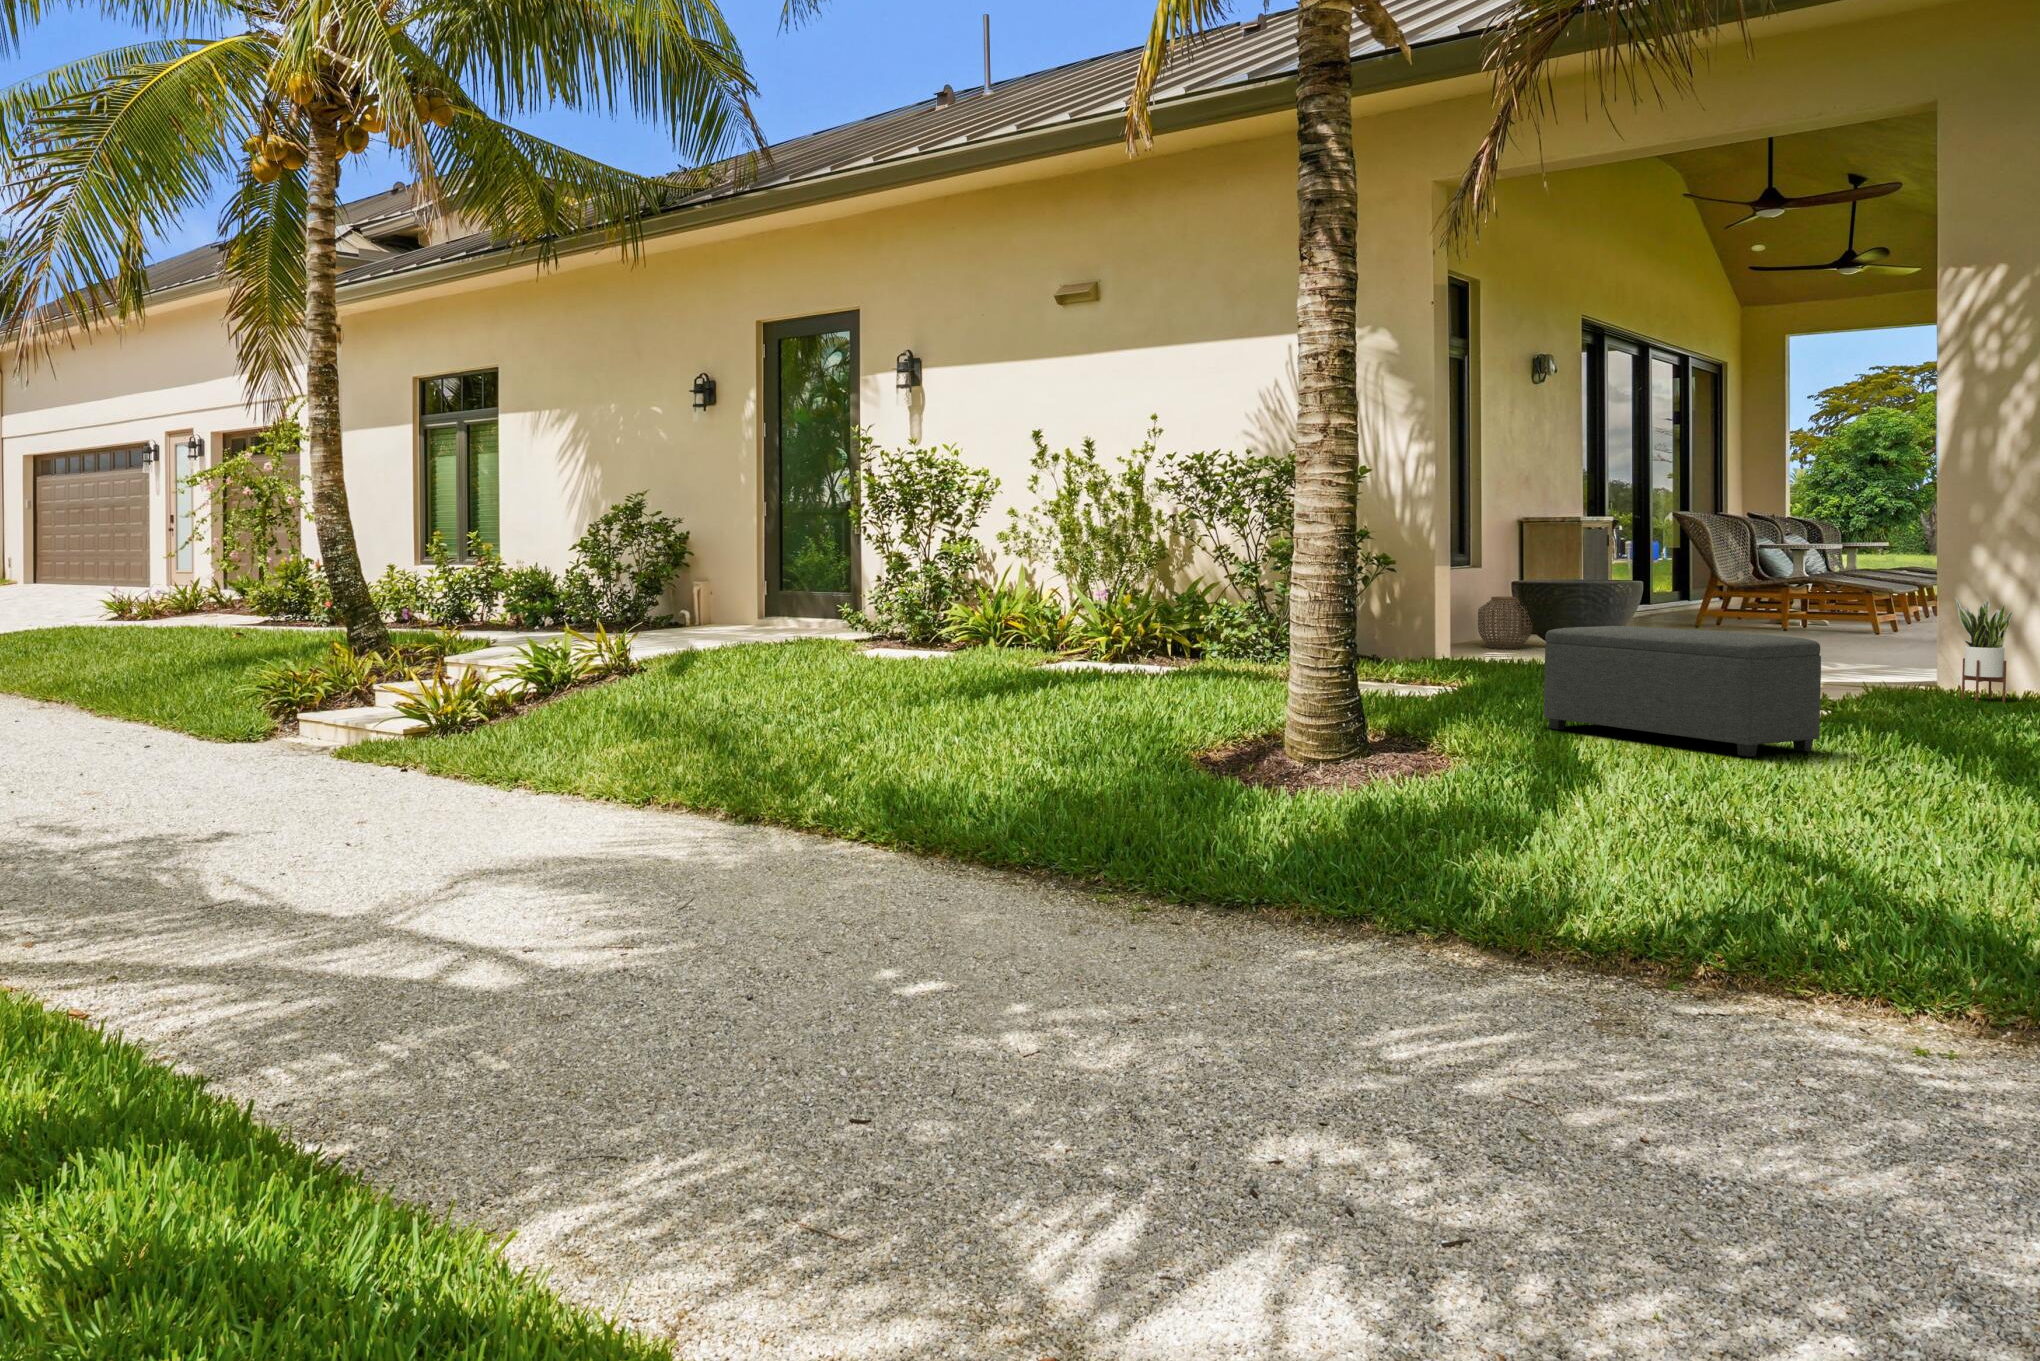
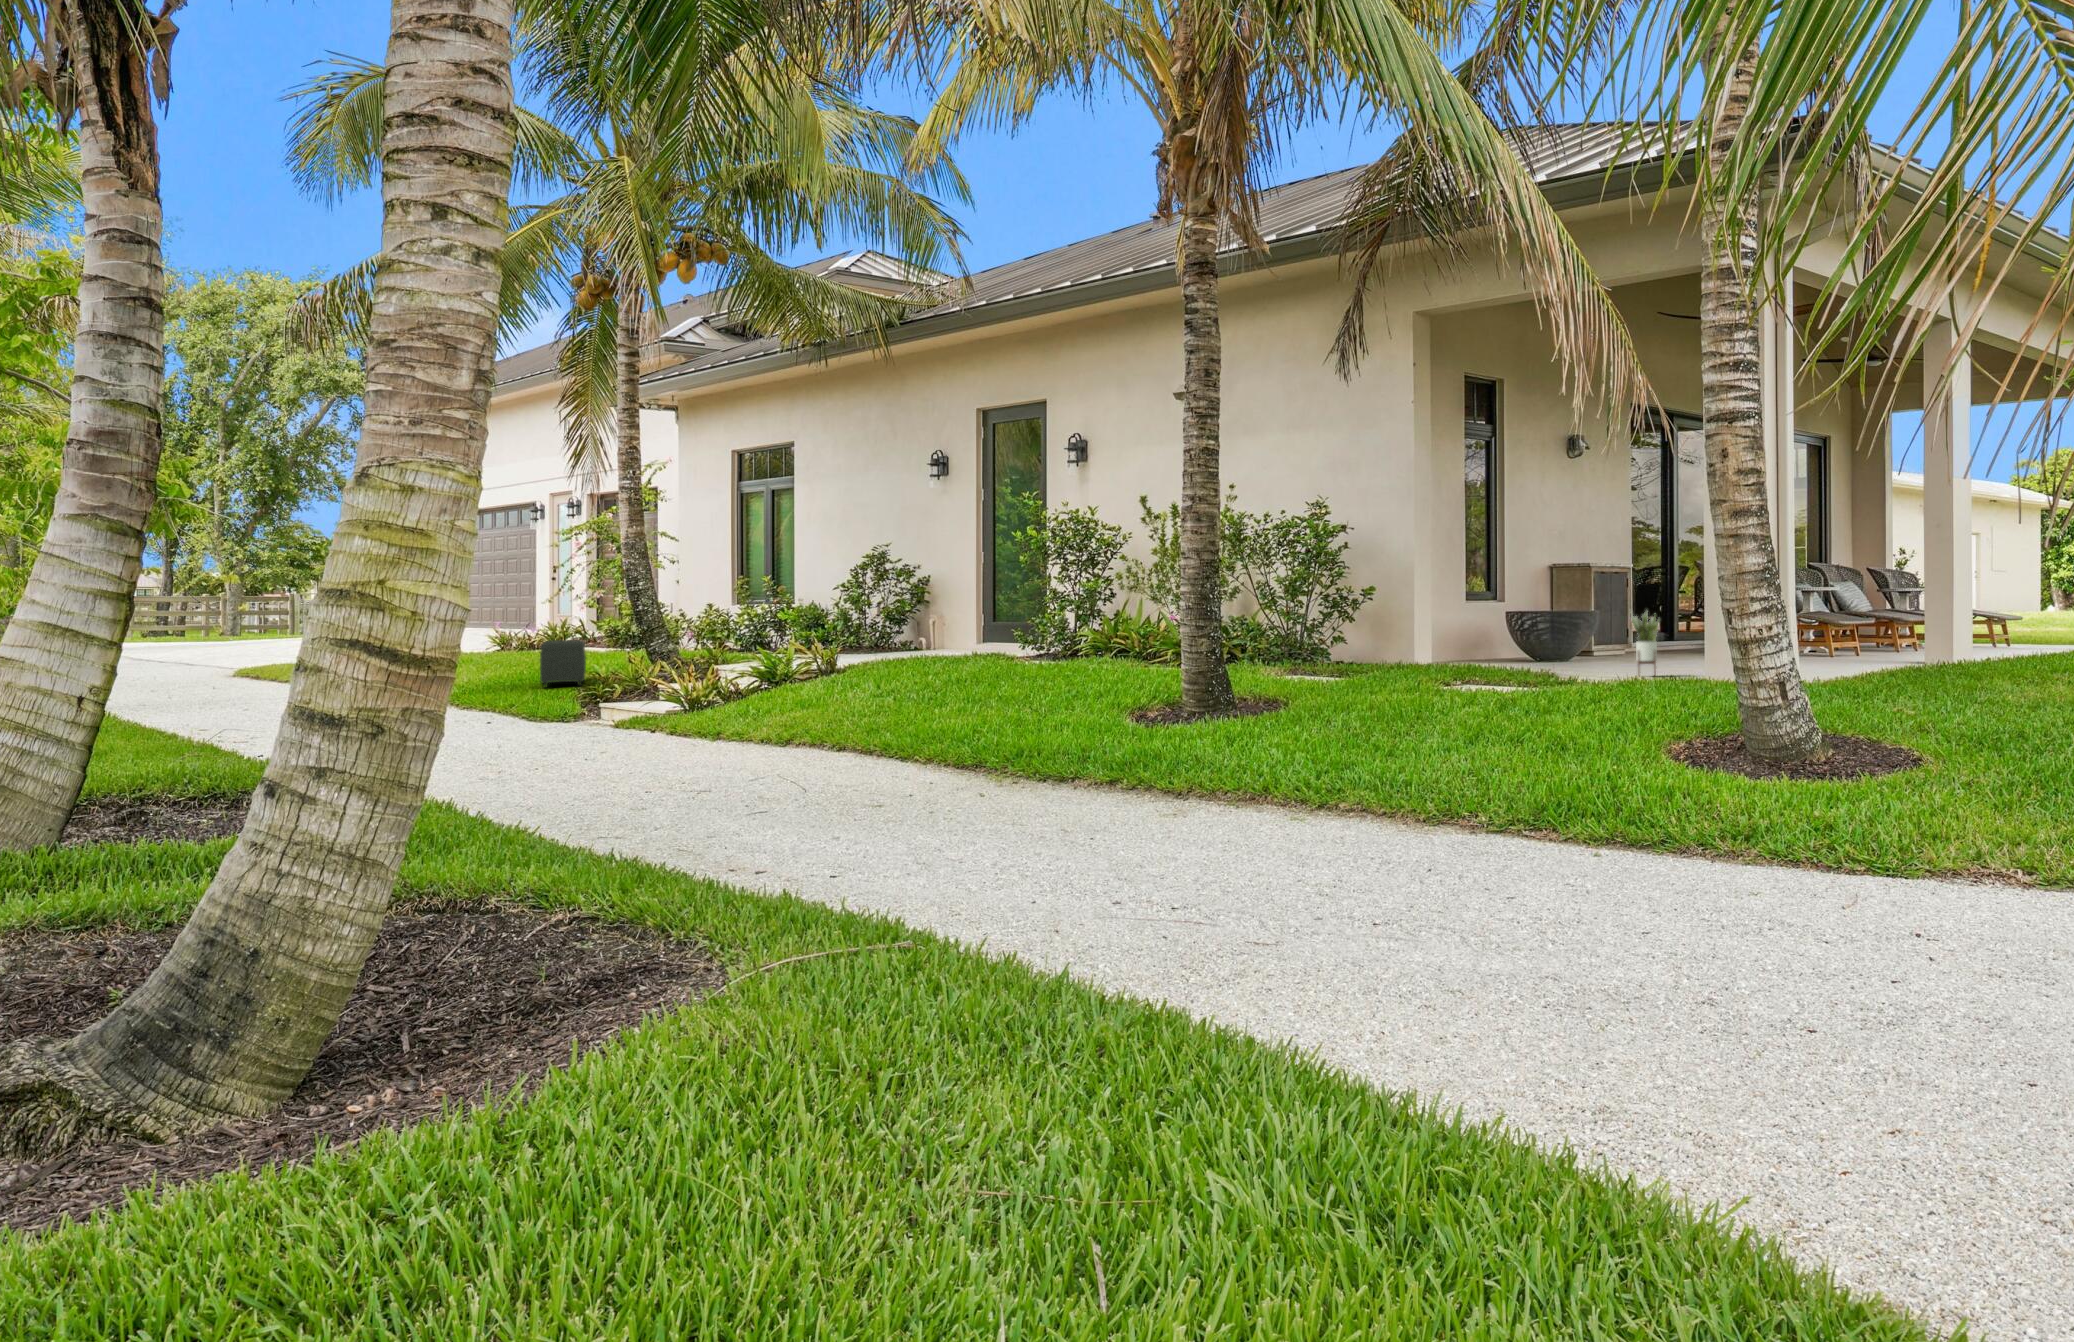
woven basket: present [1478,597,1533,649] -> none [1456,617,1494,655]
ottoman: present [1544,626,1821,757] -> present [540,640,586,687]

